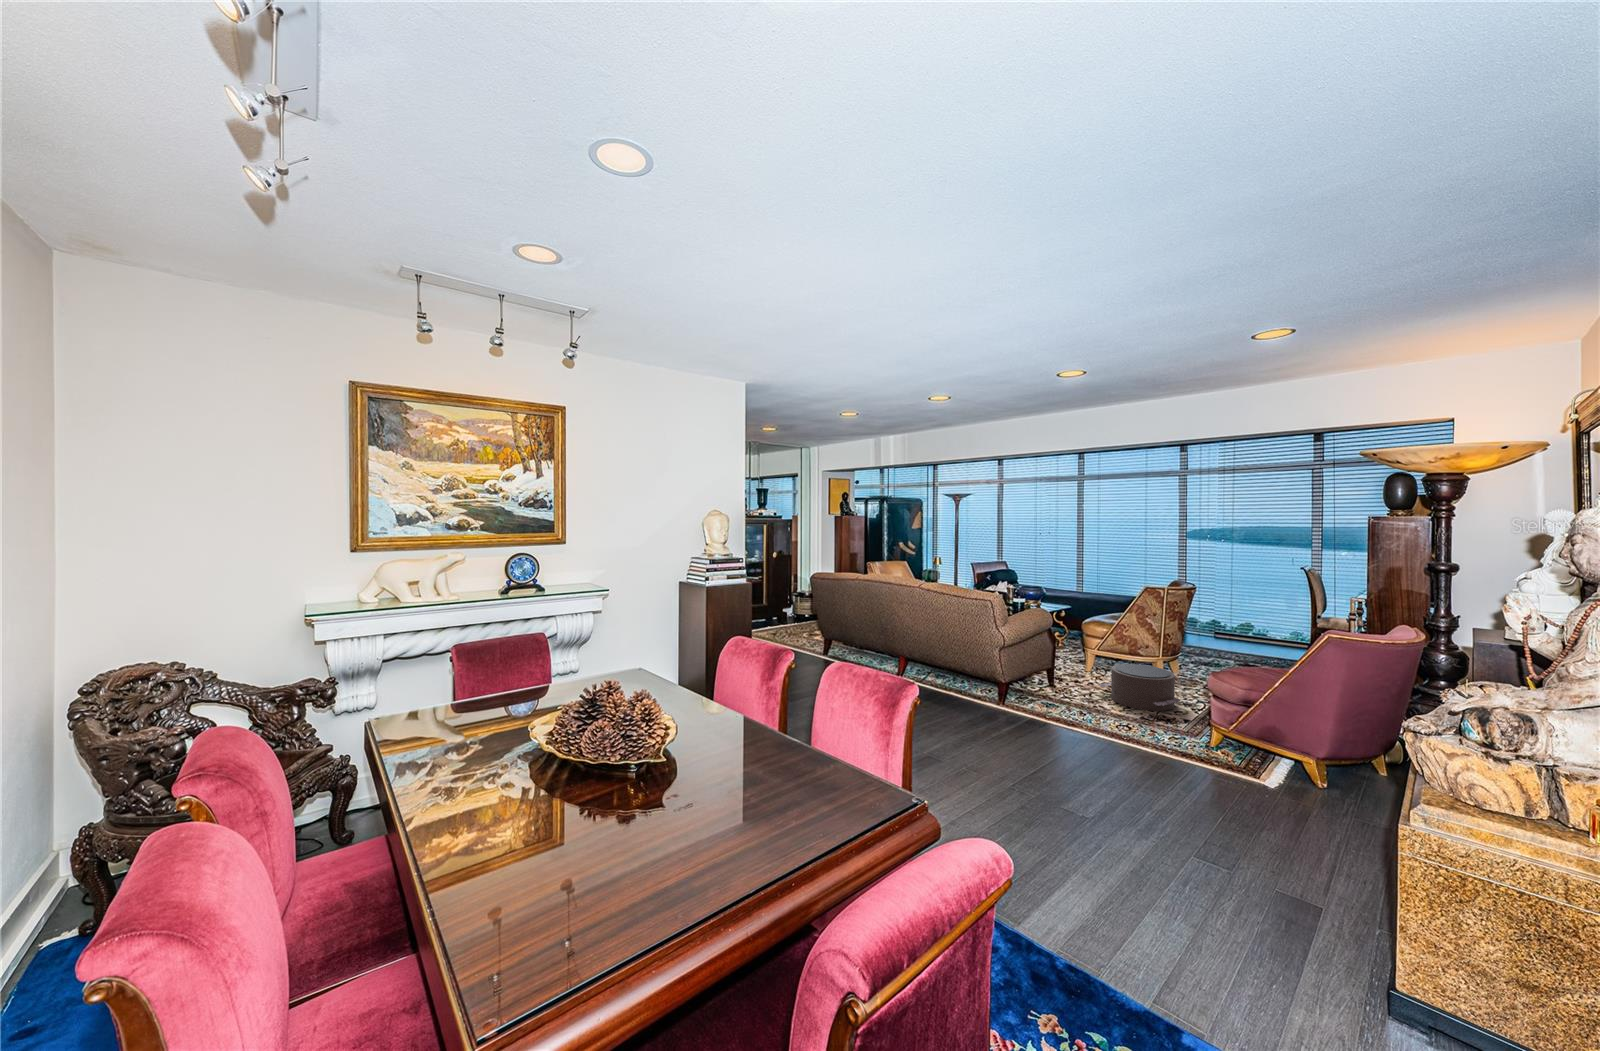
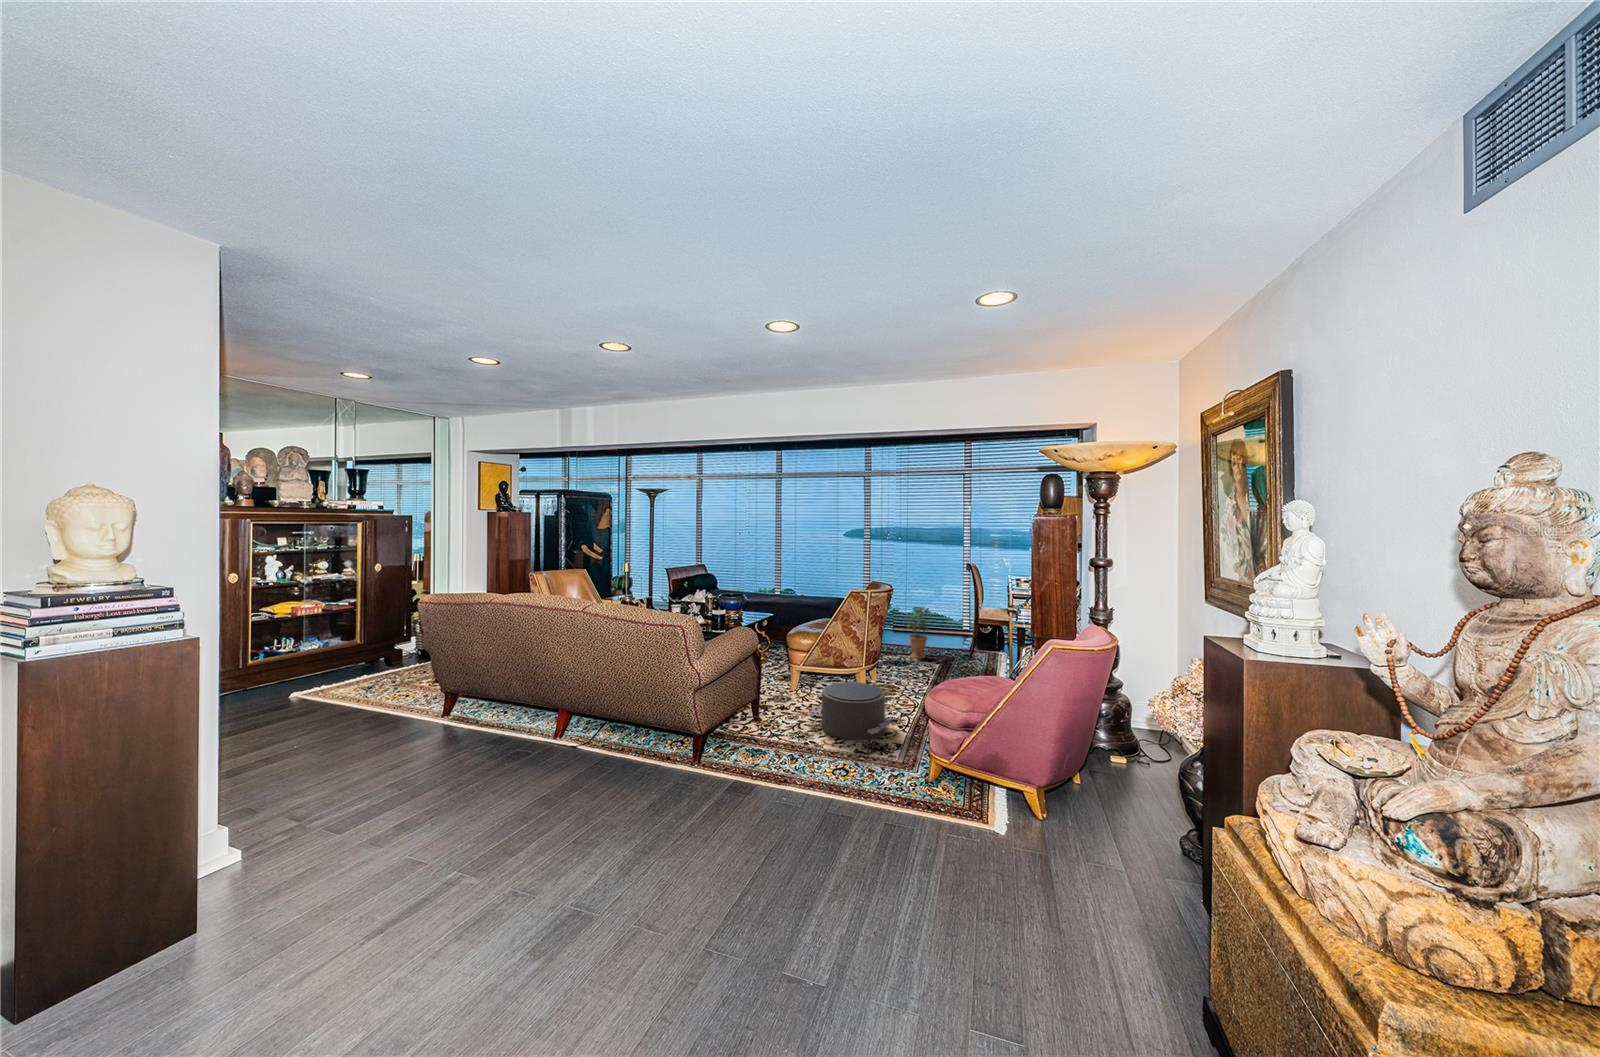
potted plant: none [1216,608,1245,662] -> present [906,607,928,659]

